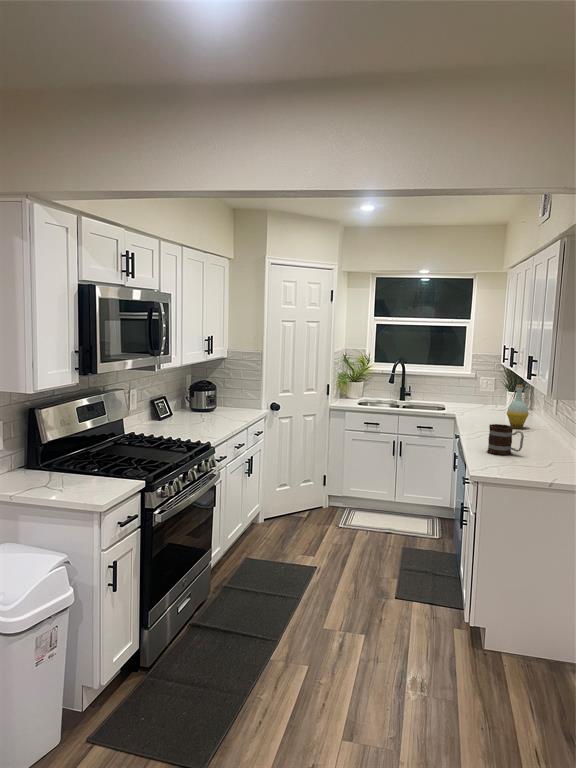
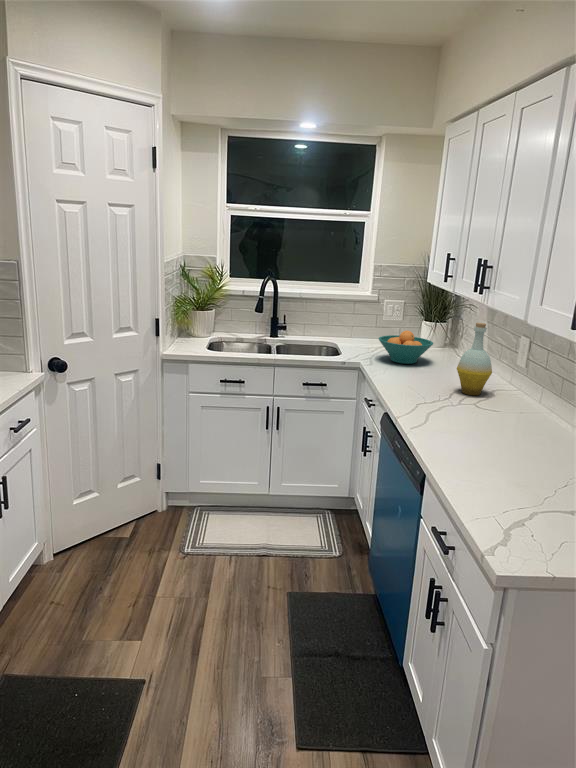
fruit bowl: none [467,394,504,415] -> present [379,331,433,364]
mug: present [488,424,524,455] -> none [475,418,555,486]

